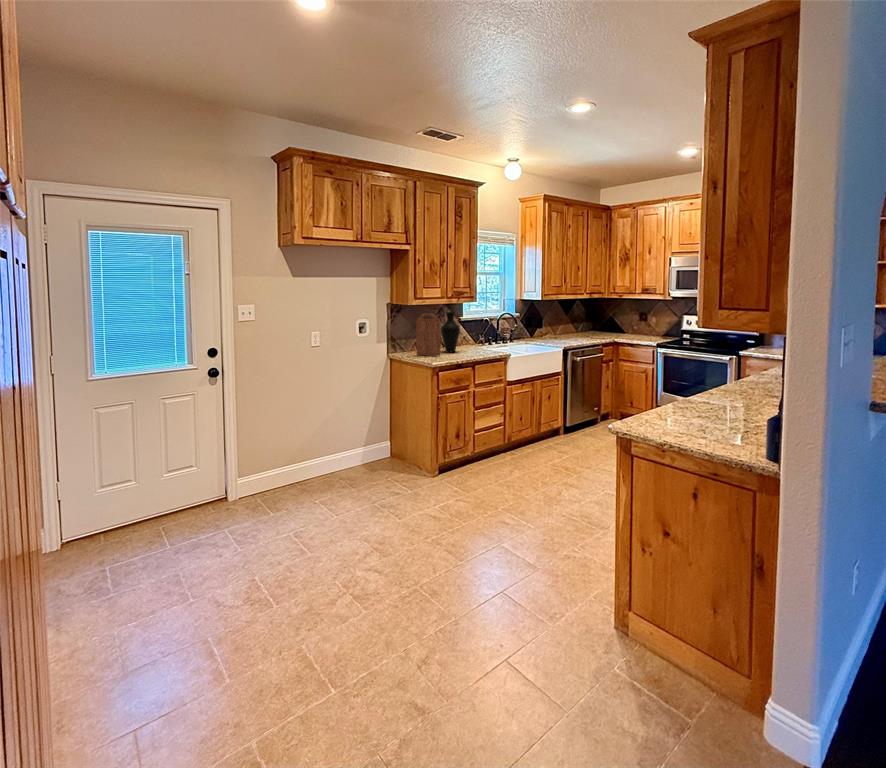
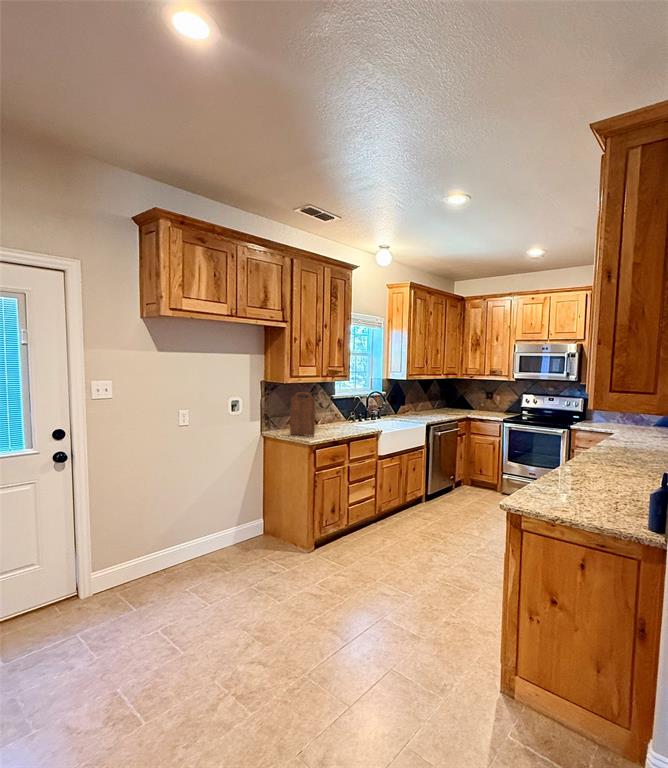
vase: present [441,312,460,352] -> none [315,390,334,431]

